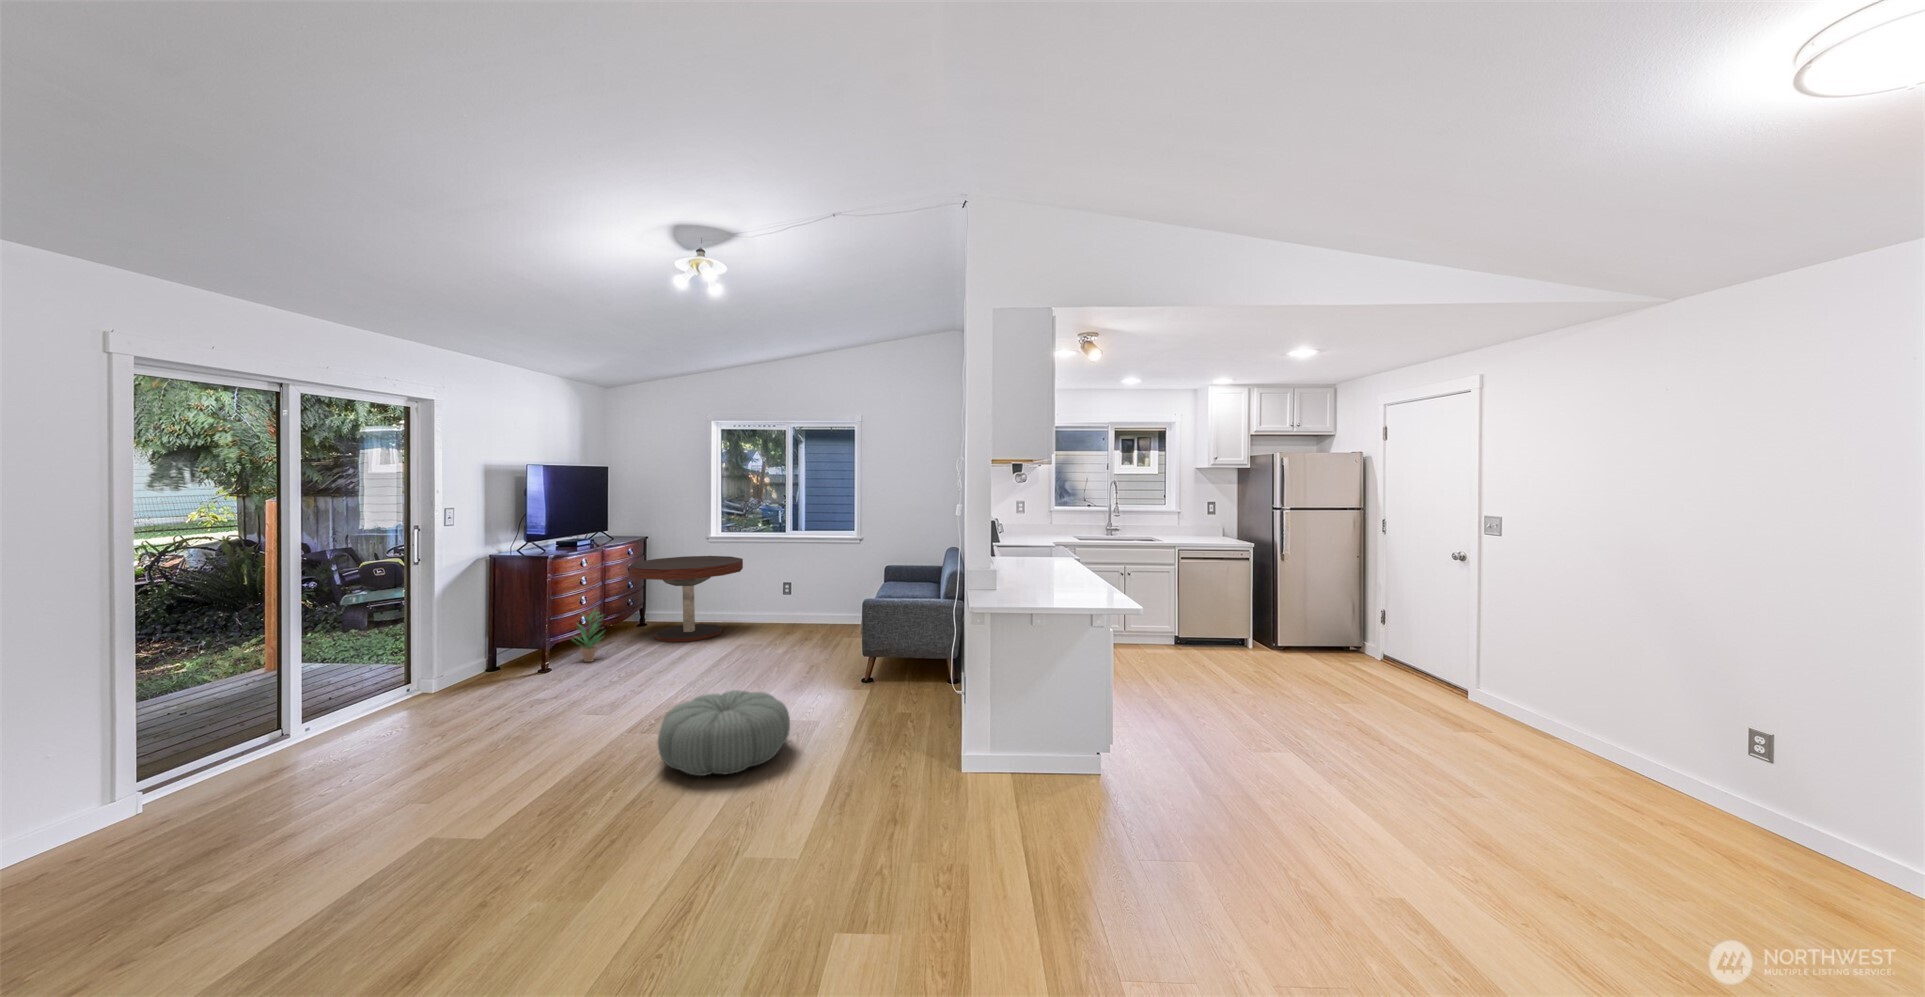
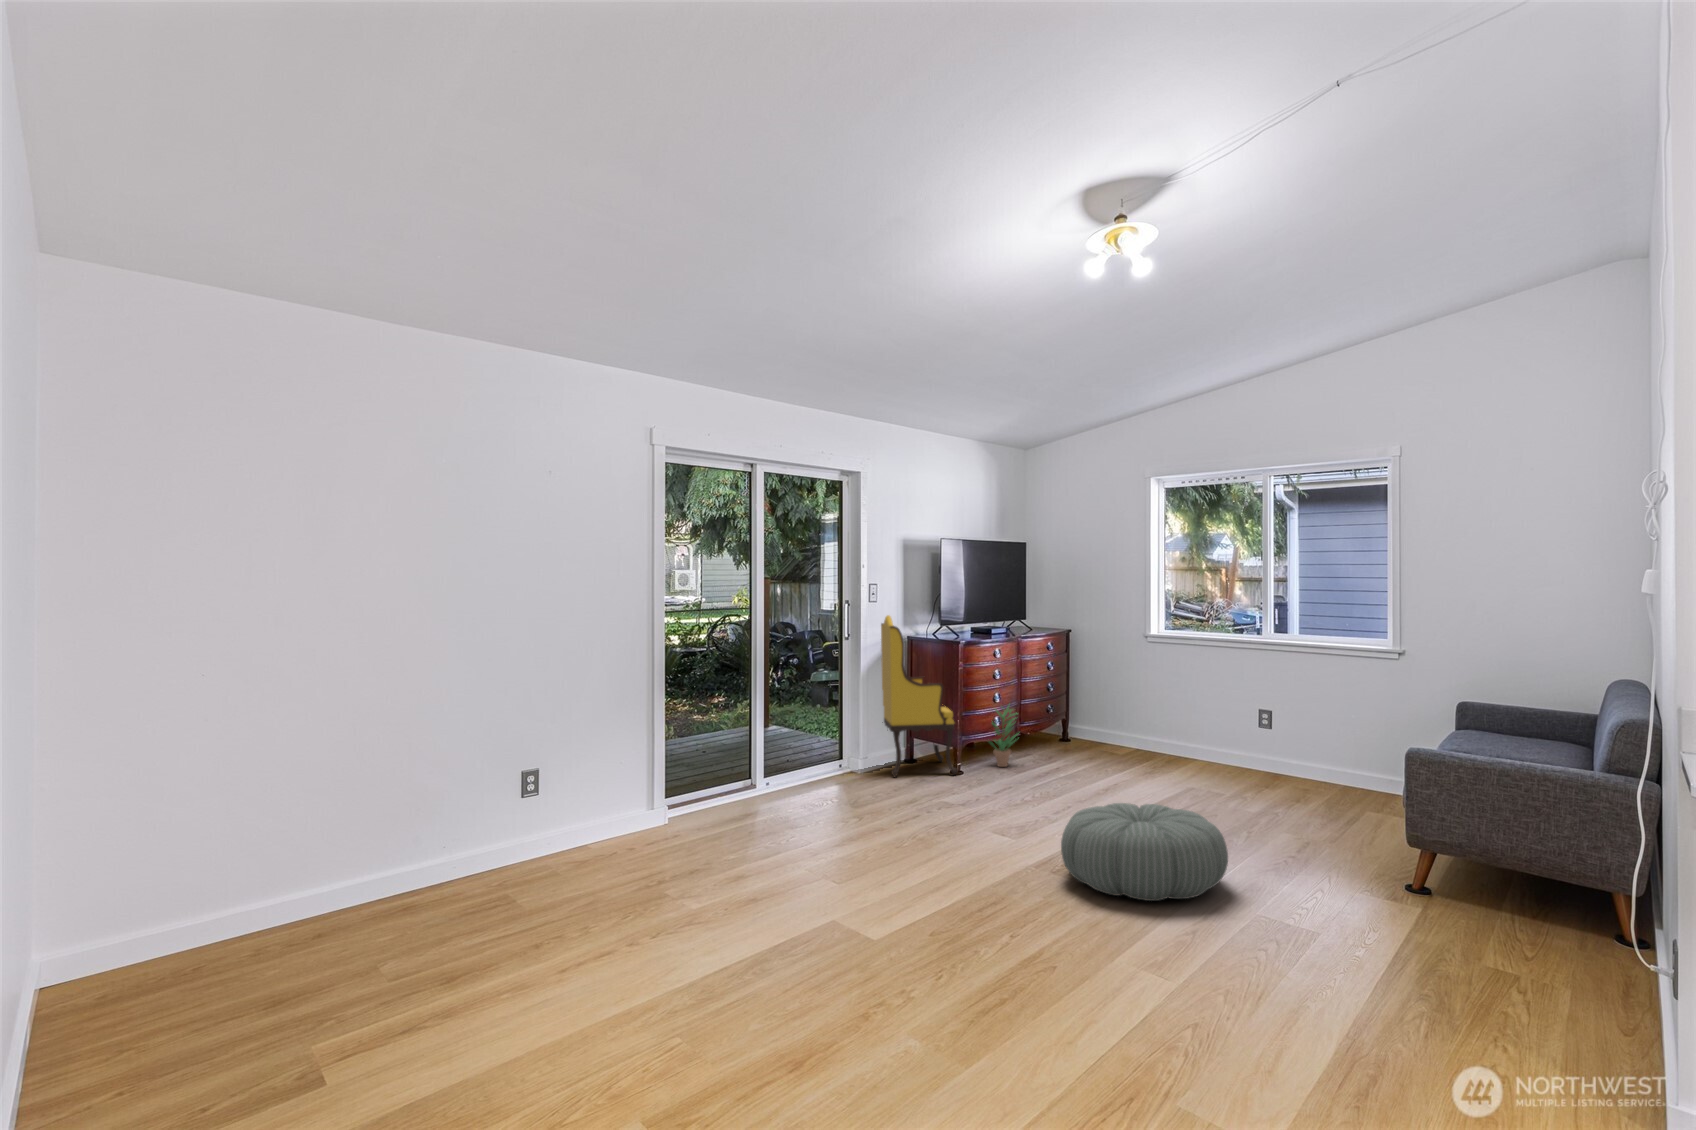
armchair: none [457,538,545,691] -> present [881,615,957,777]
coffee table: present [629,556,743,642] -> none [1047,655,1189,761]

